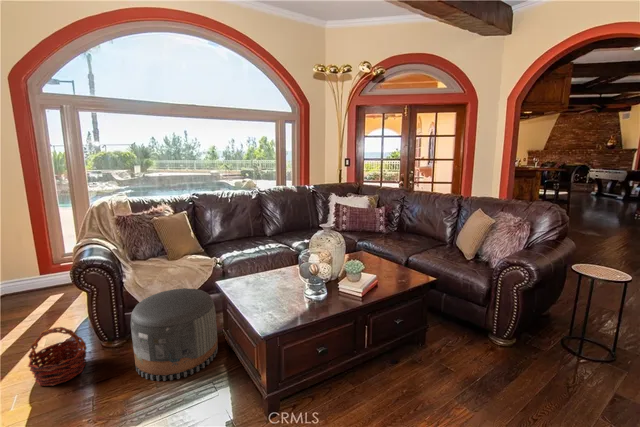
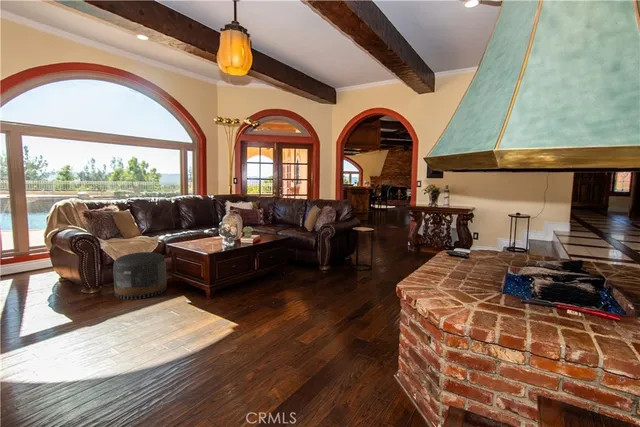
basket: present [28,327,87,386] -> none [44,274,83,308]

